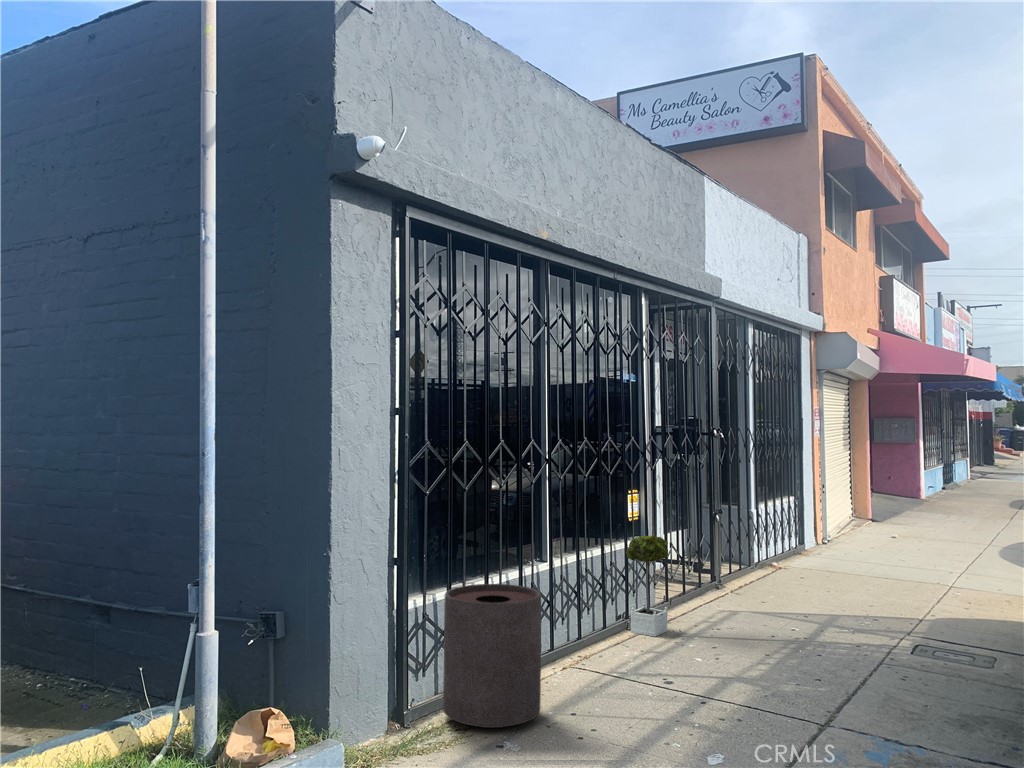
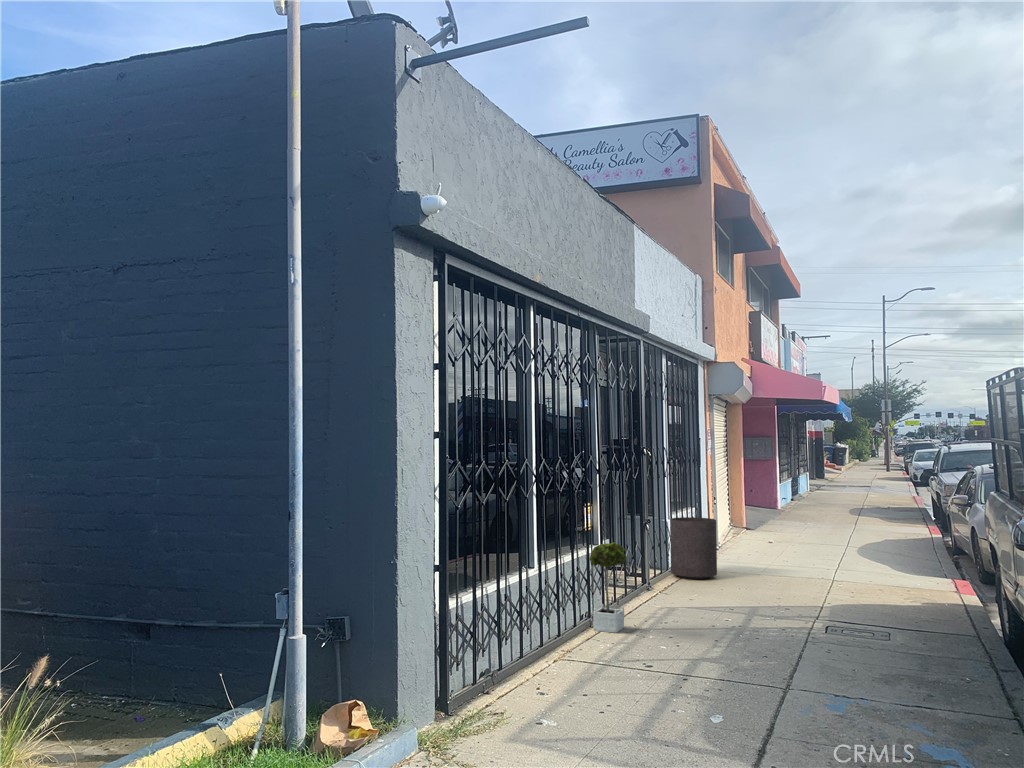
trash can: present [443,584,541,728] -> present [670,517,717,579]

